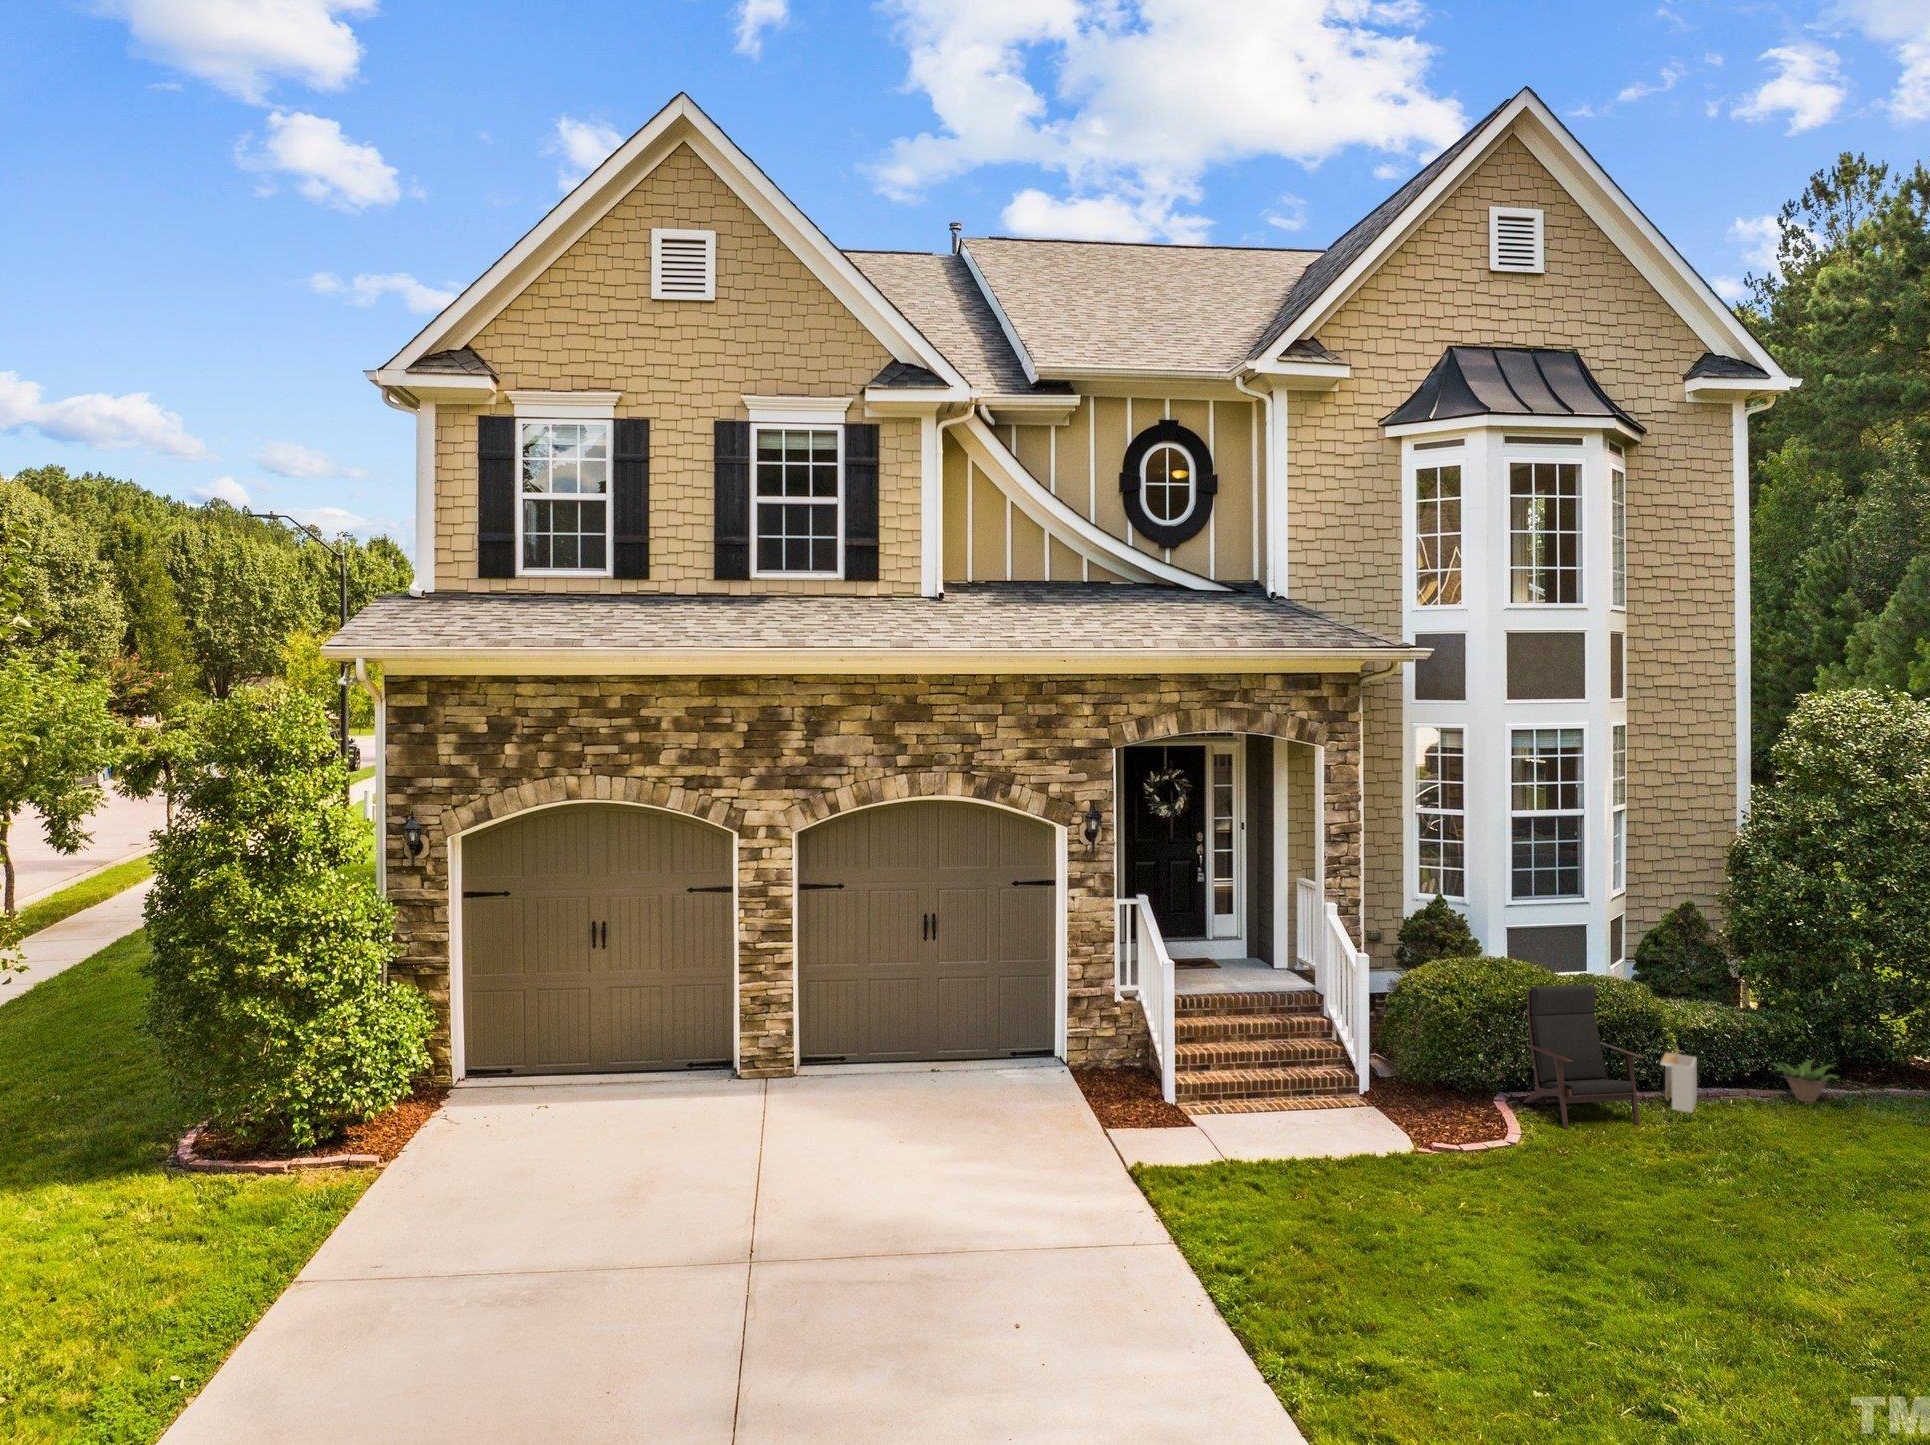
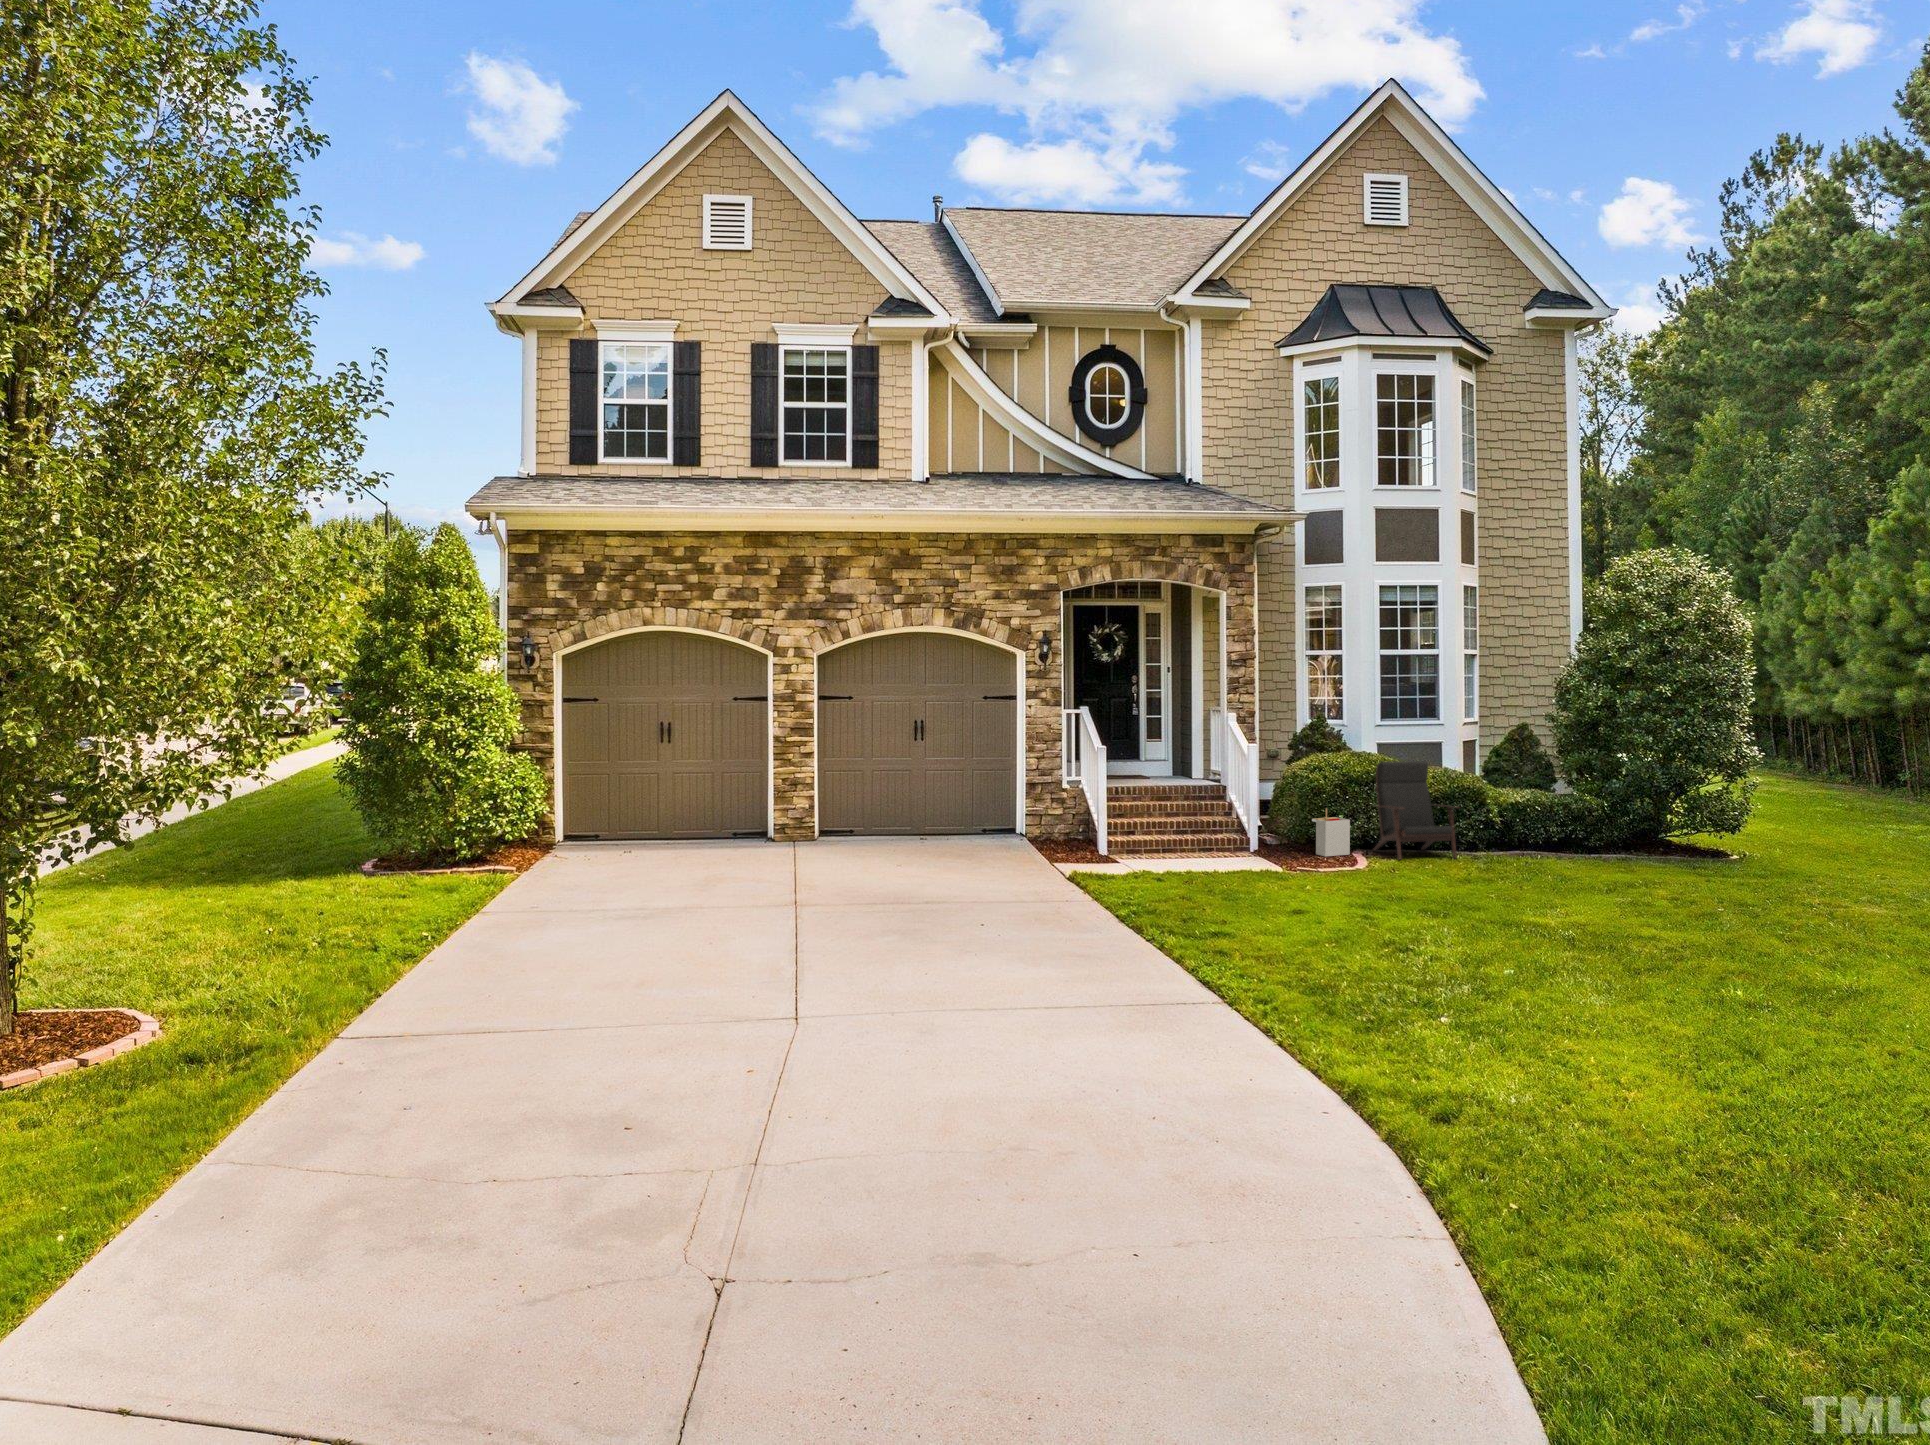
storage bin: present [1660,1048,1697,1113] -> present [1312,808,1350,857]
decorative plant: present [1775,1060,1837,1102] -> none [1565,822,1615,851]

